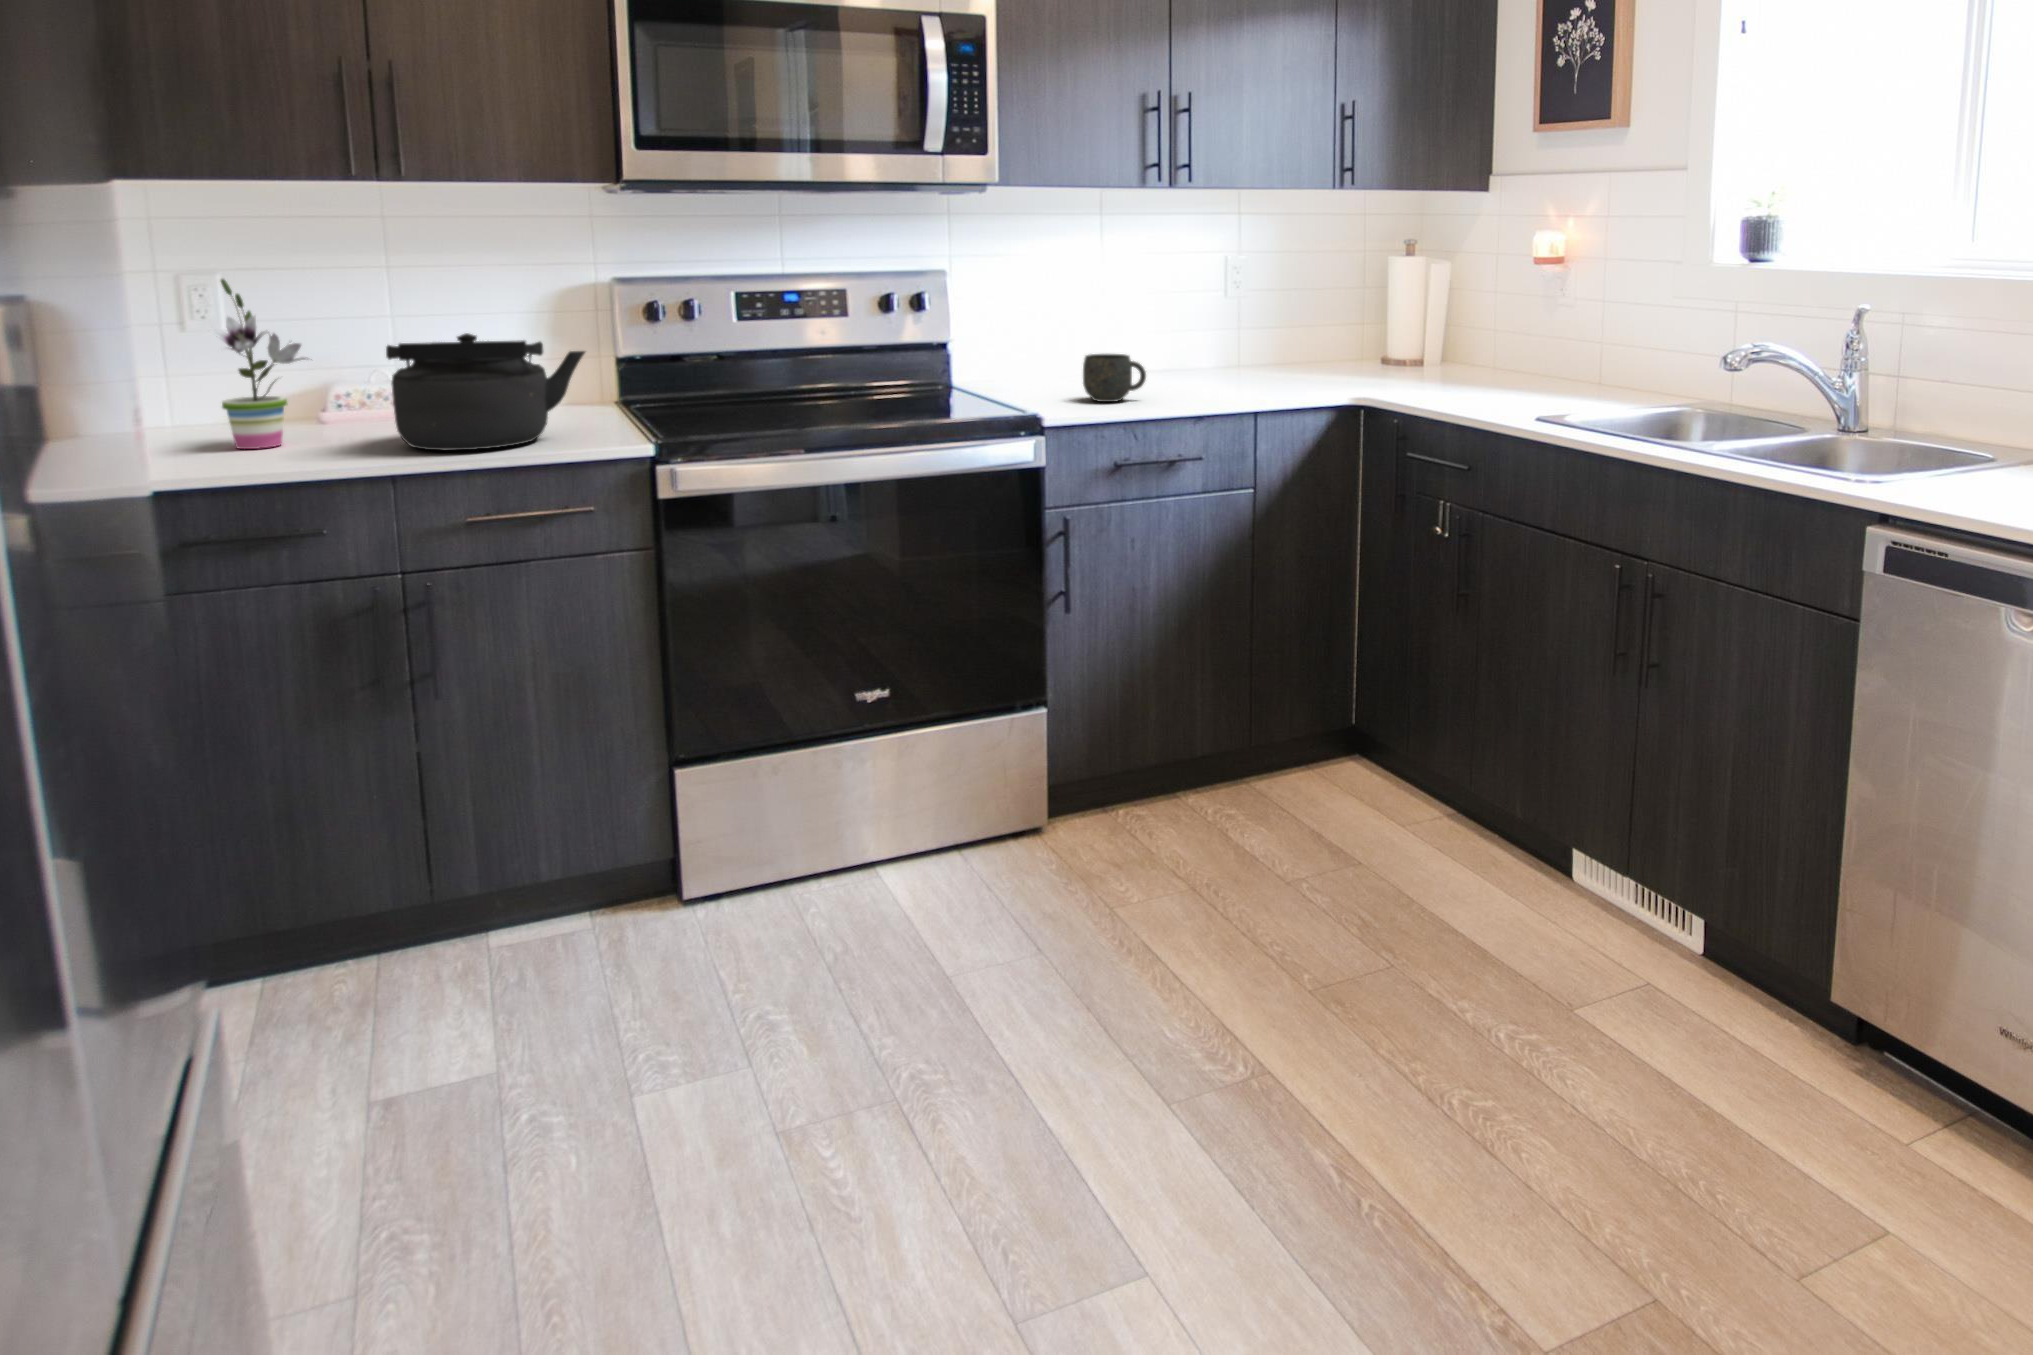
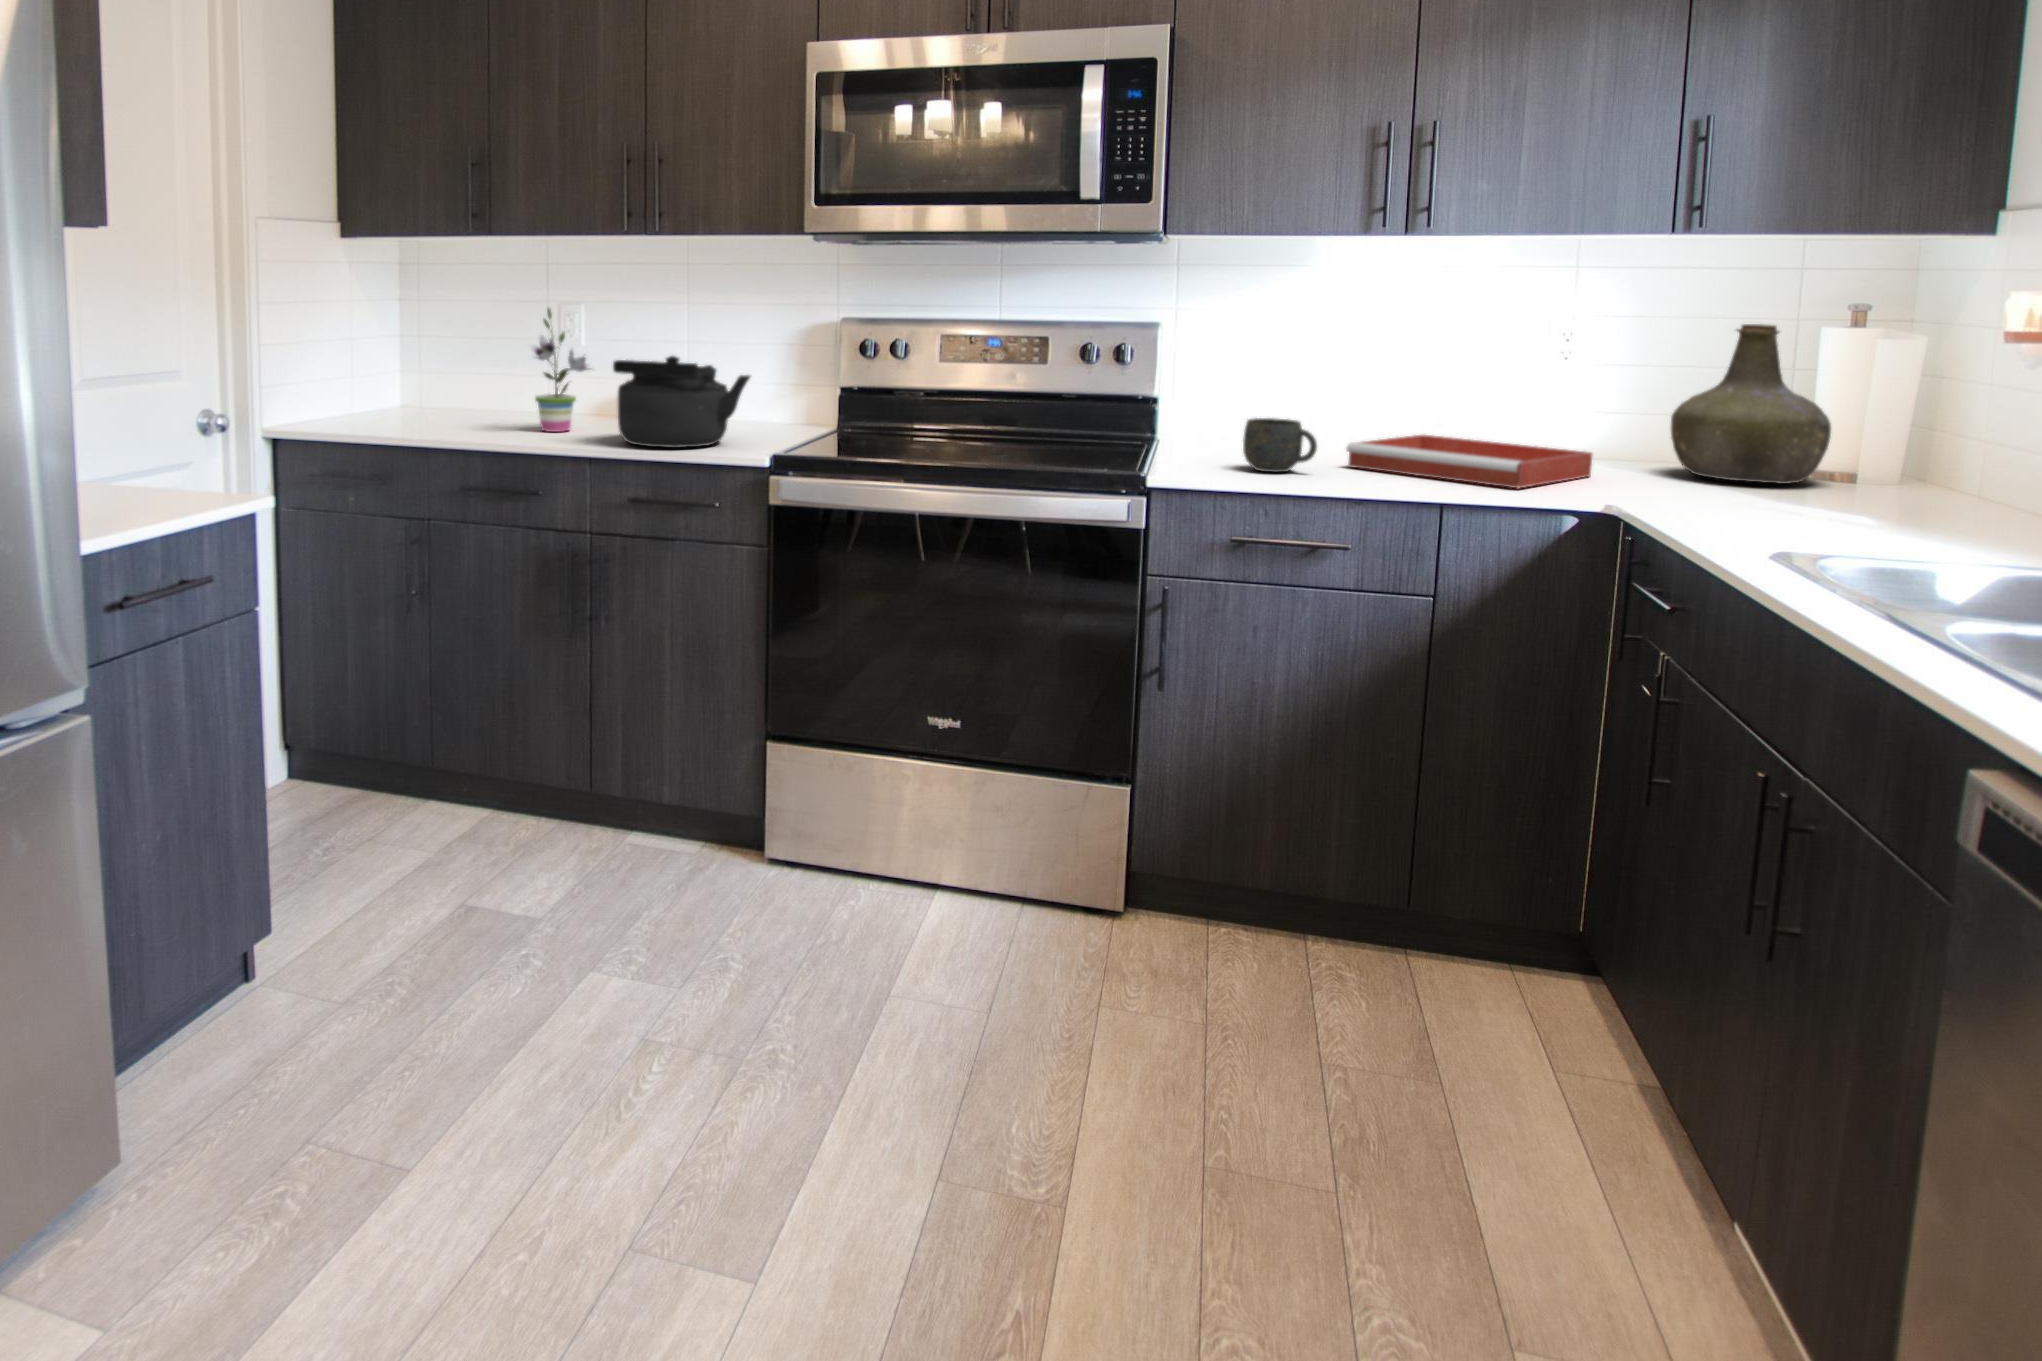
bottle: none [1328,257,1425,373] -> present [1671,324,1831,484]
tray: none [1147,358,1300,394] -> present [1347,434,1592,489]

